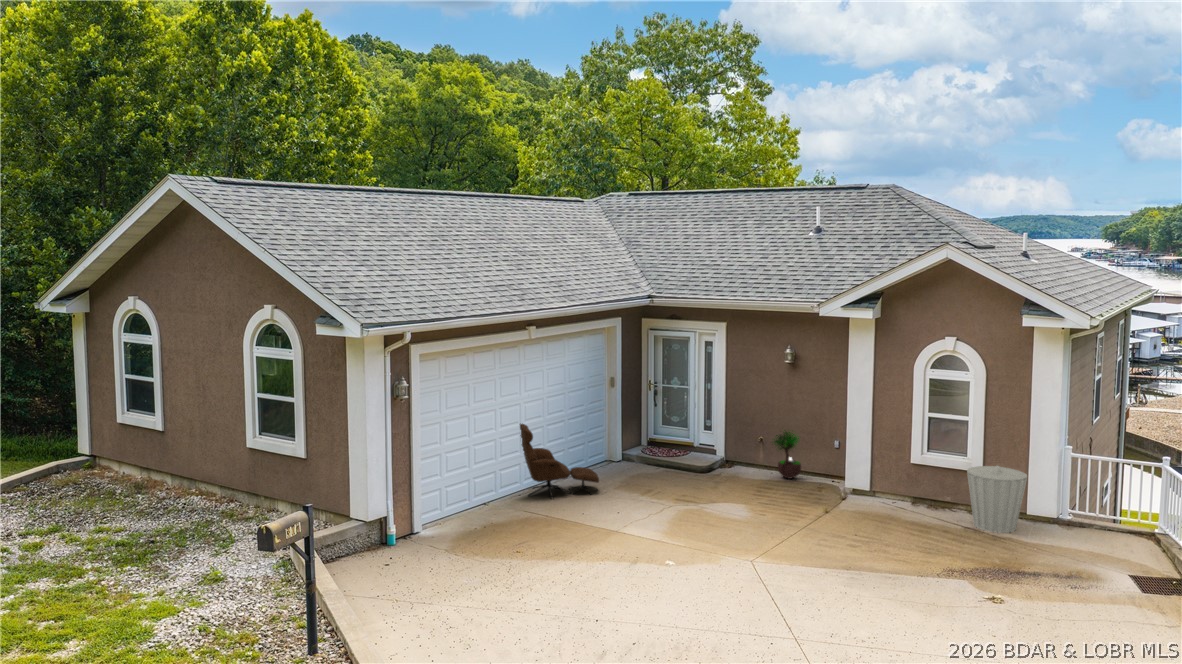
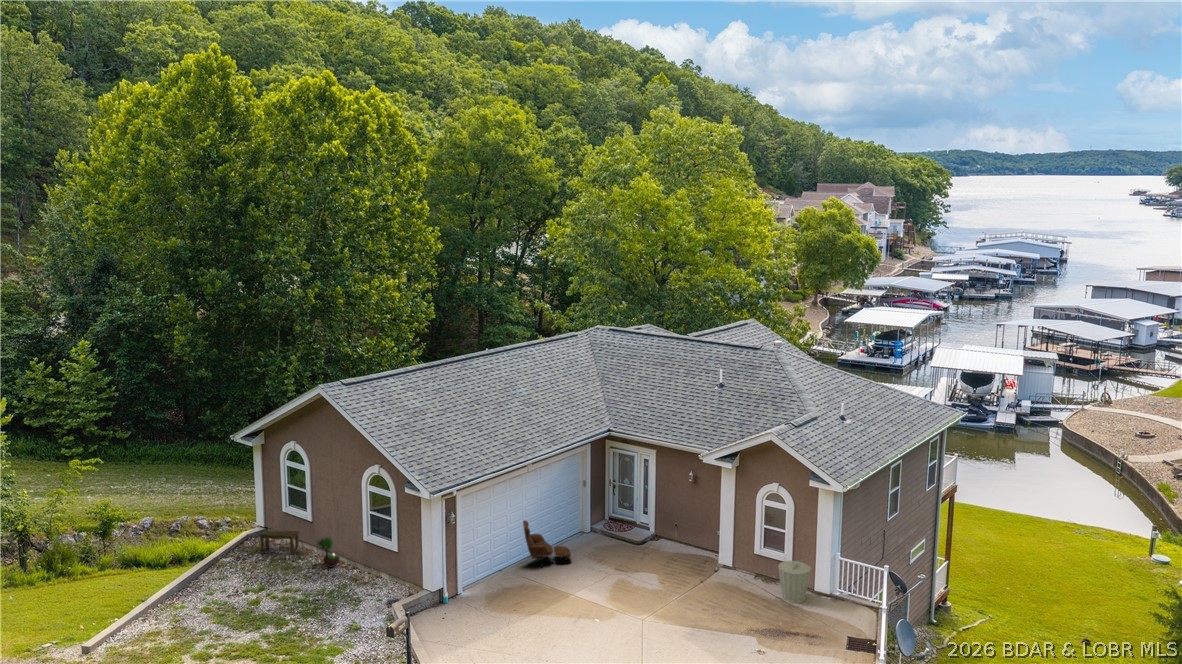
potted tree: present [773,430,801,479] -> present [317,538,339,567]
bench: none [72,451,143,489] -> present [260,531,299,555]

